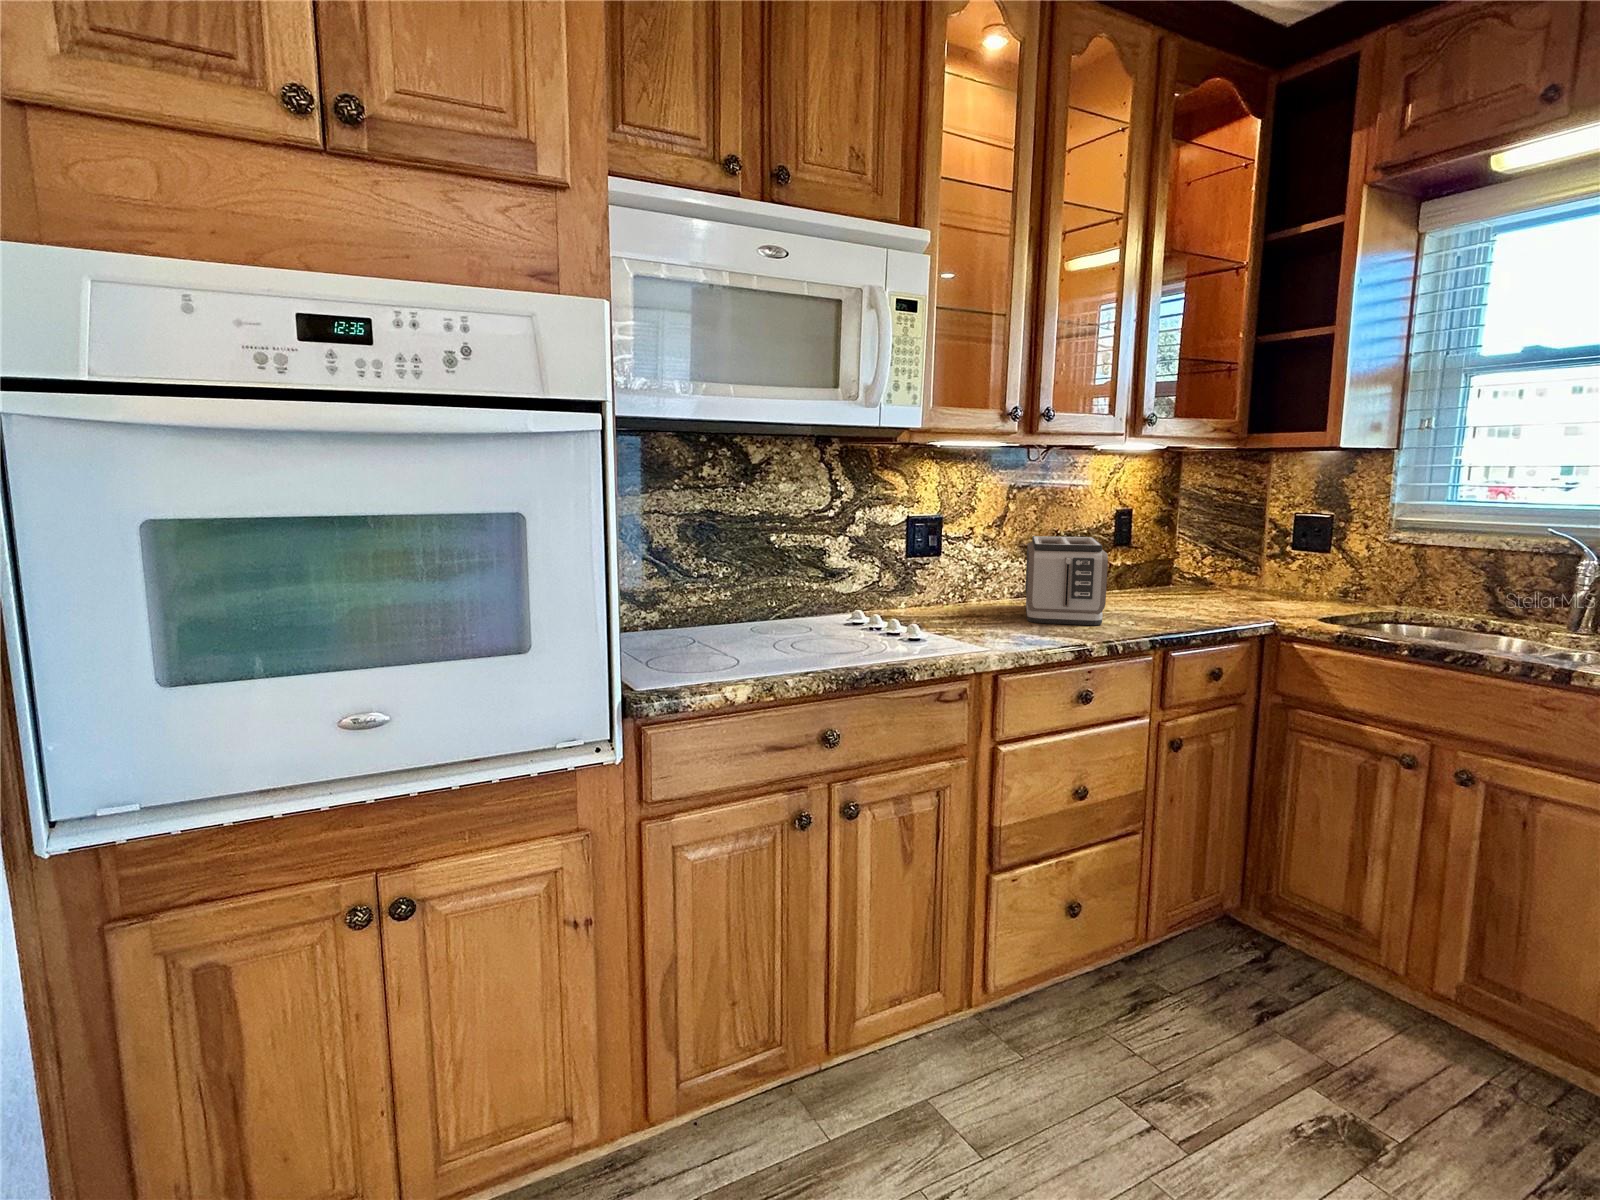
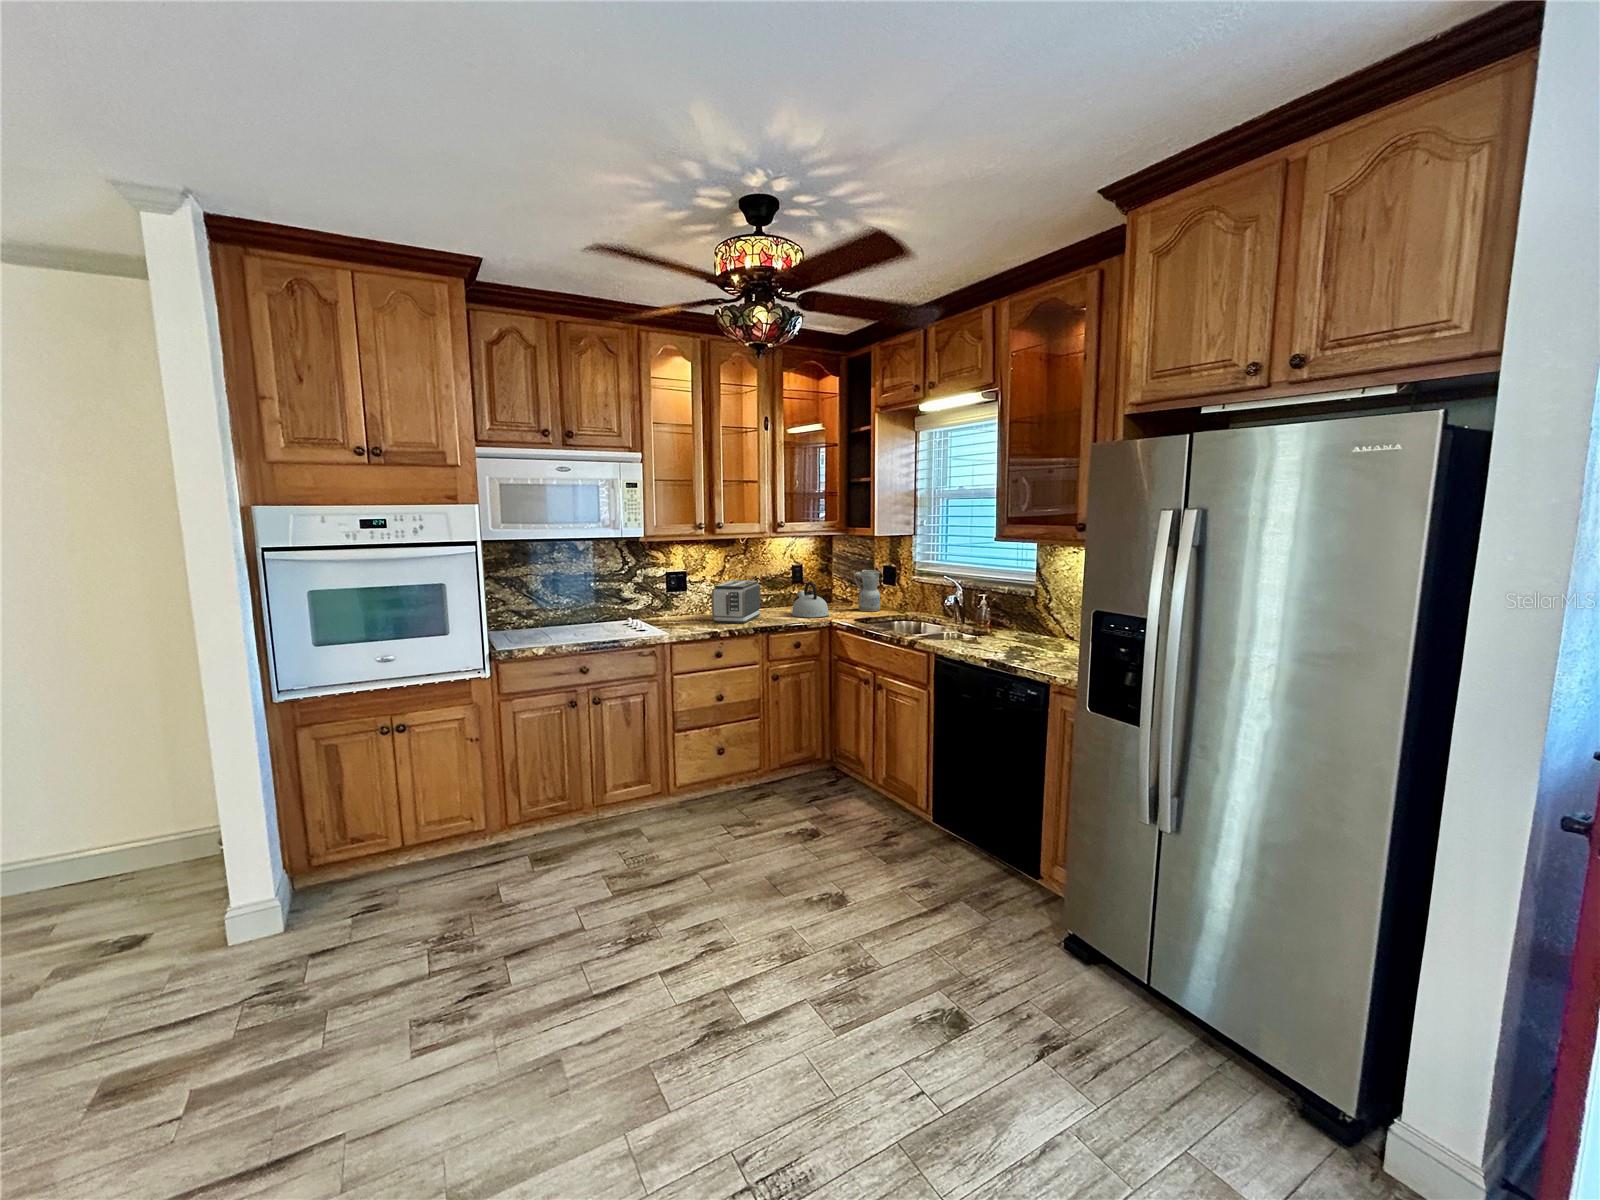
ceramic pitcher: none [1249,520,1313,602] -> present [854,570,881,611]
kettle: none [1148,540,1234,614] -> present [791,582,829,618]

